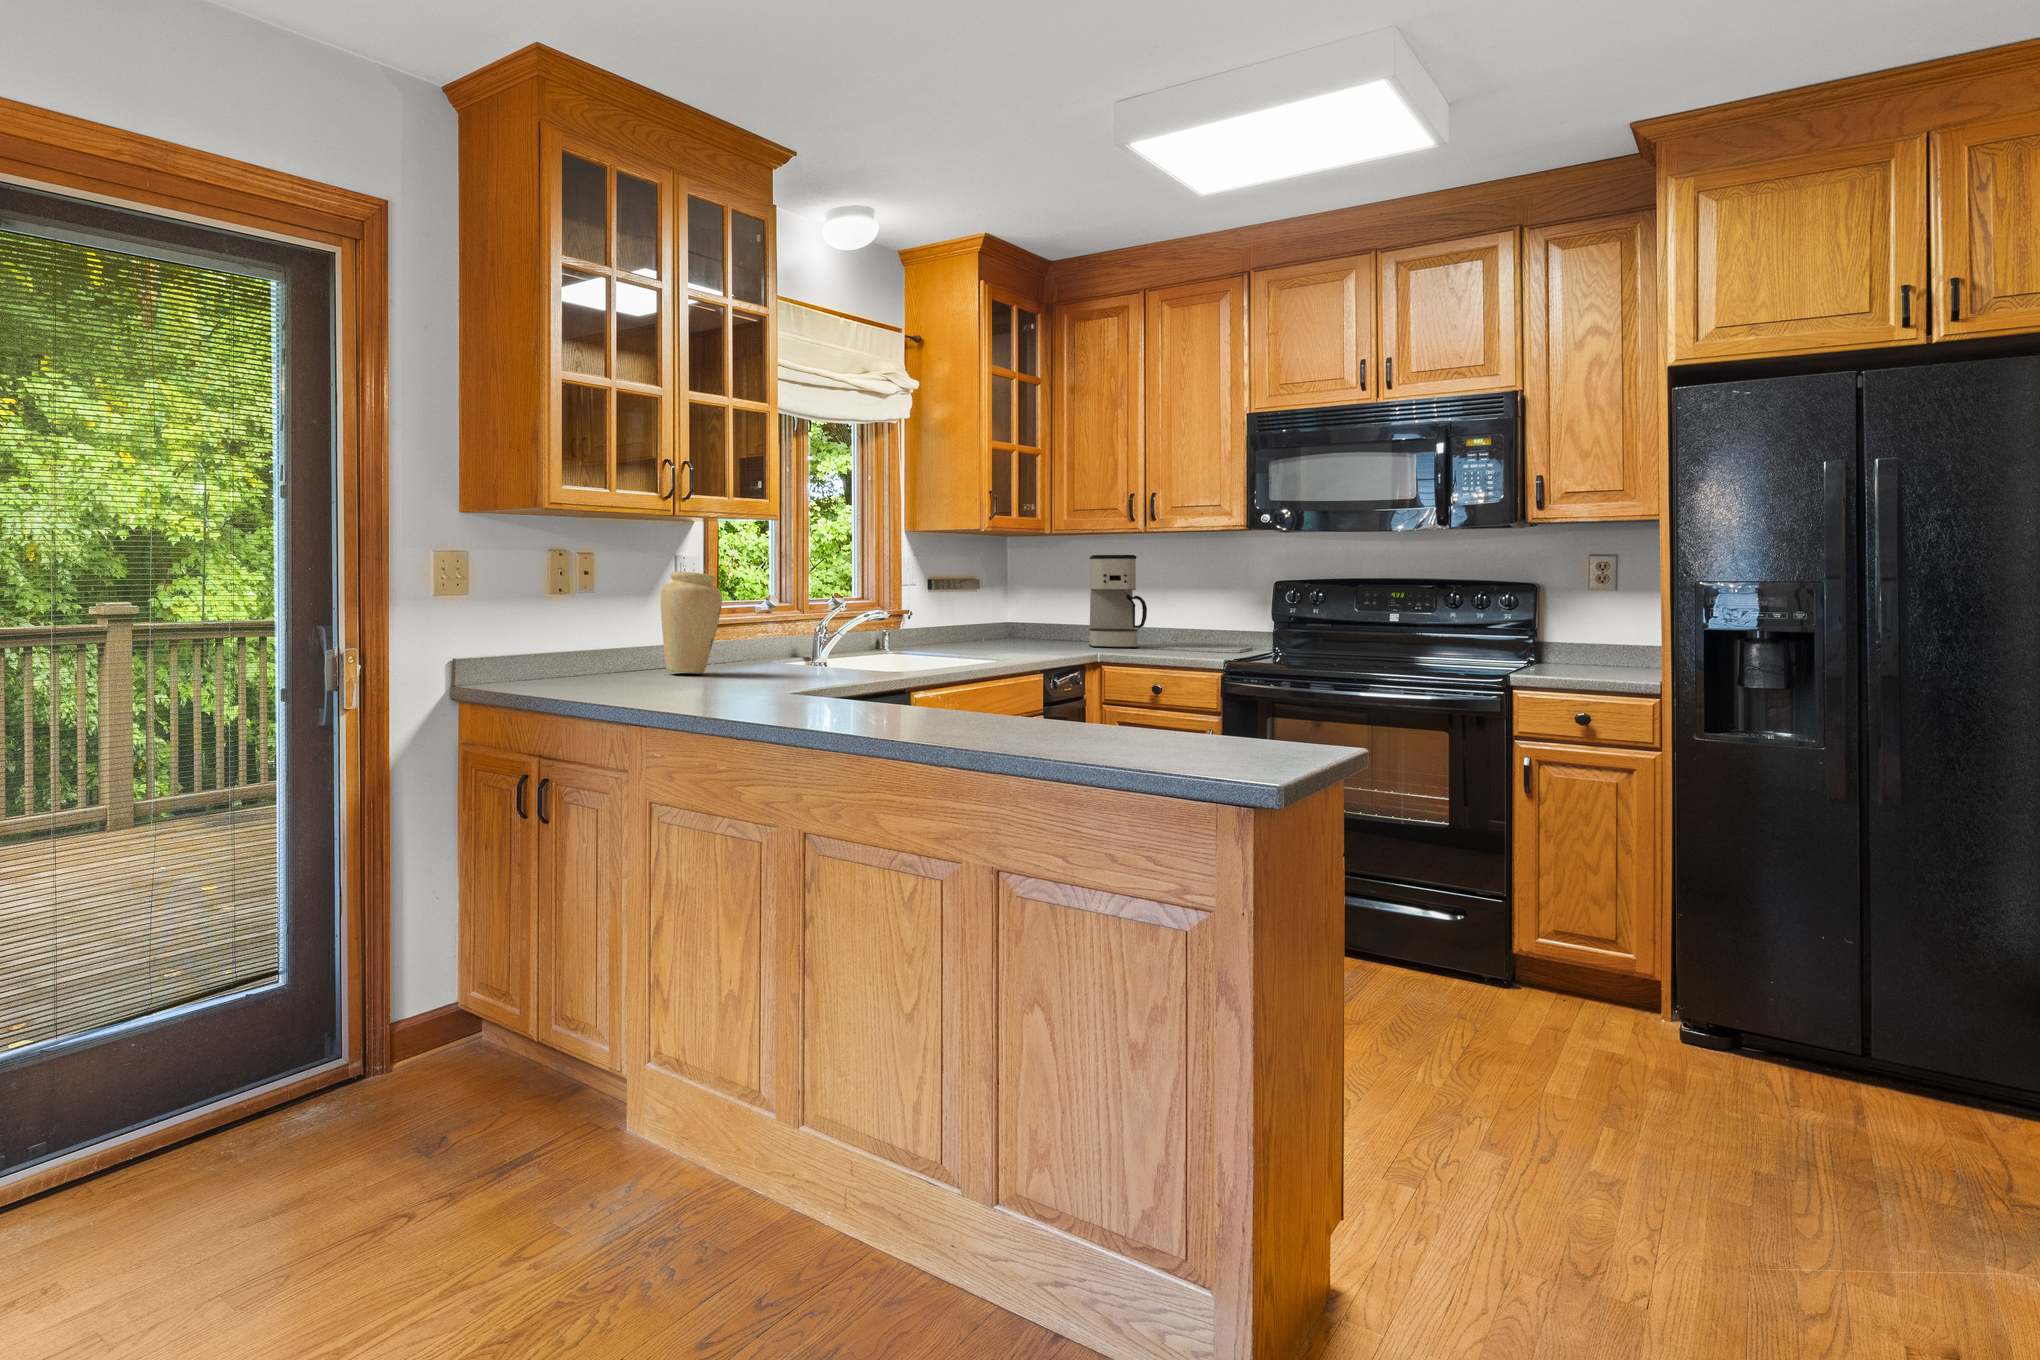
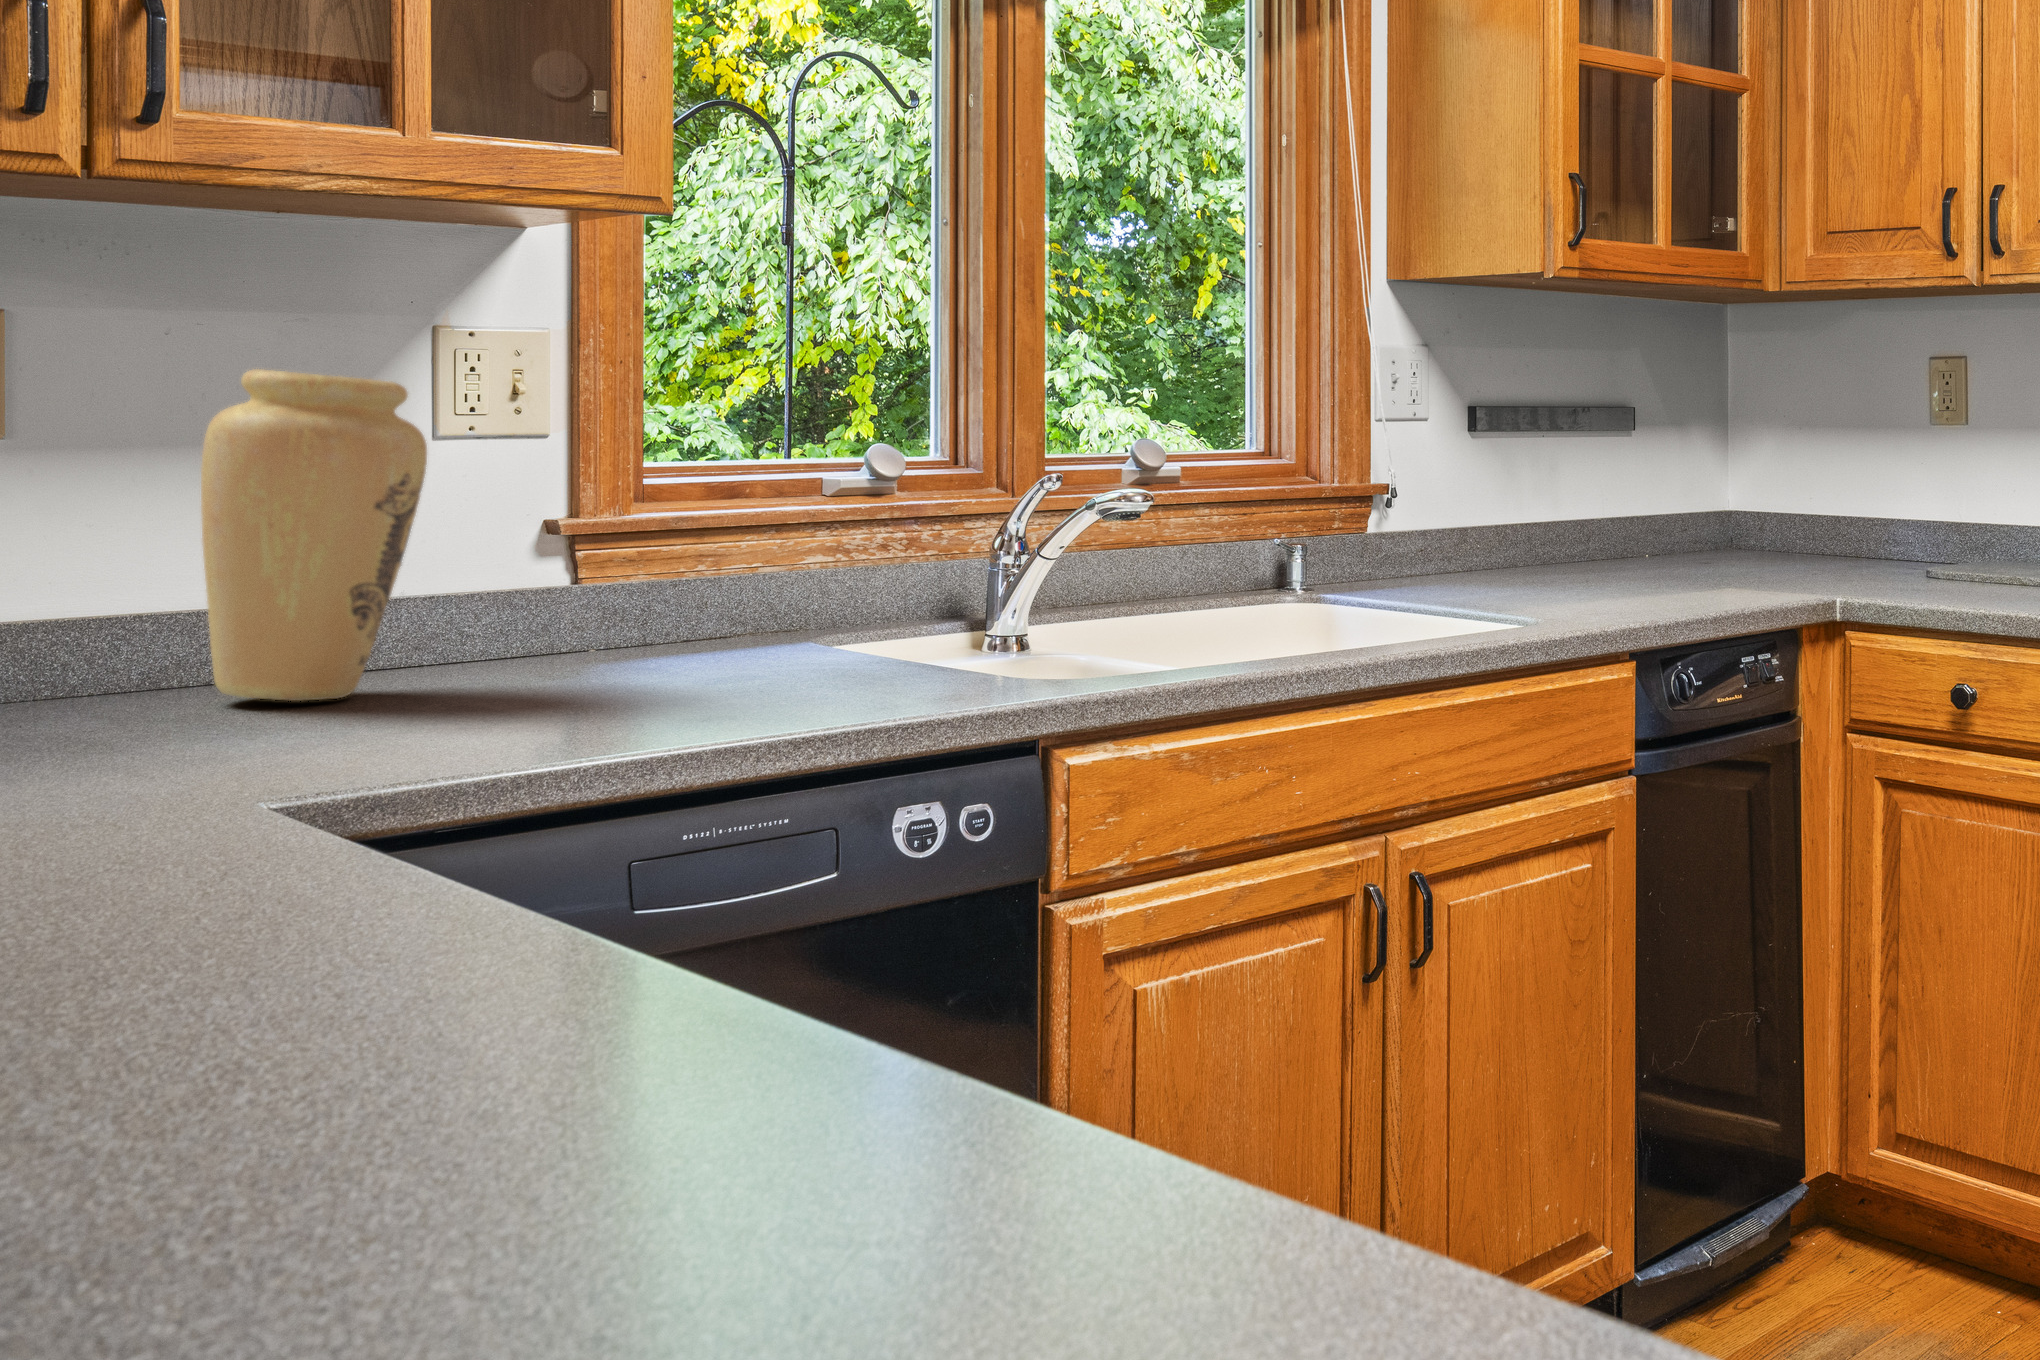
coffee maker: present [1089,555,1147,648] -> none [1864,342,1999,576]

